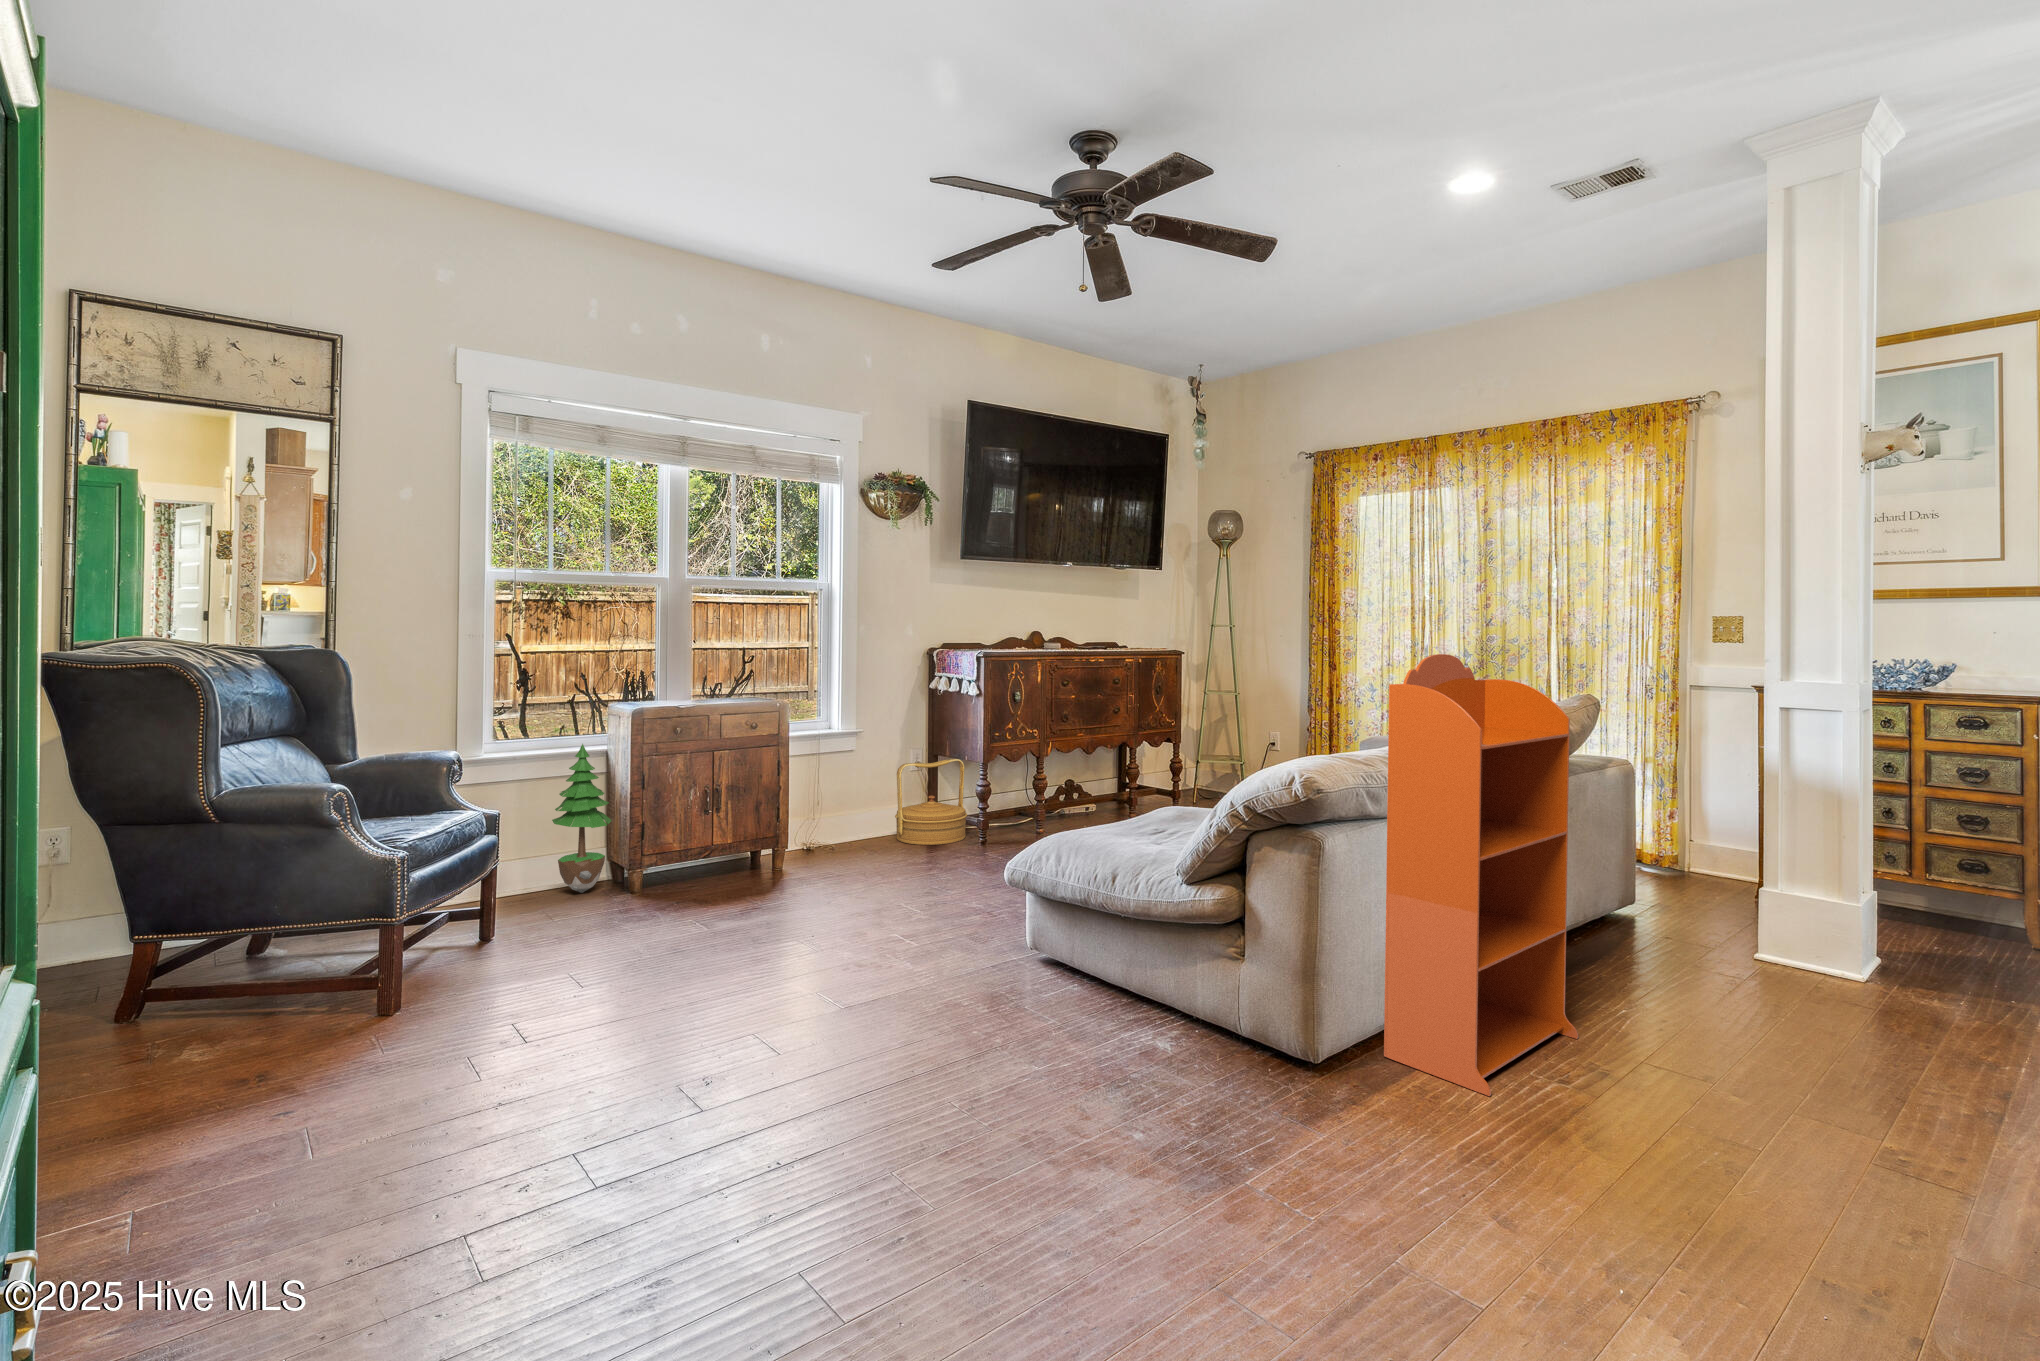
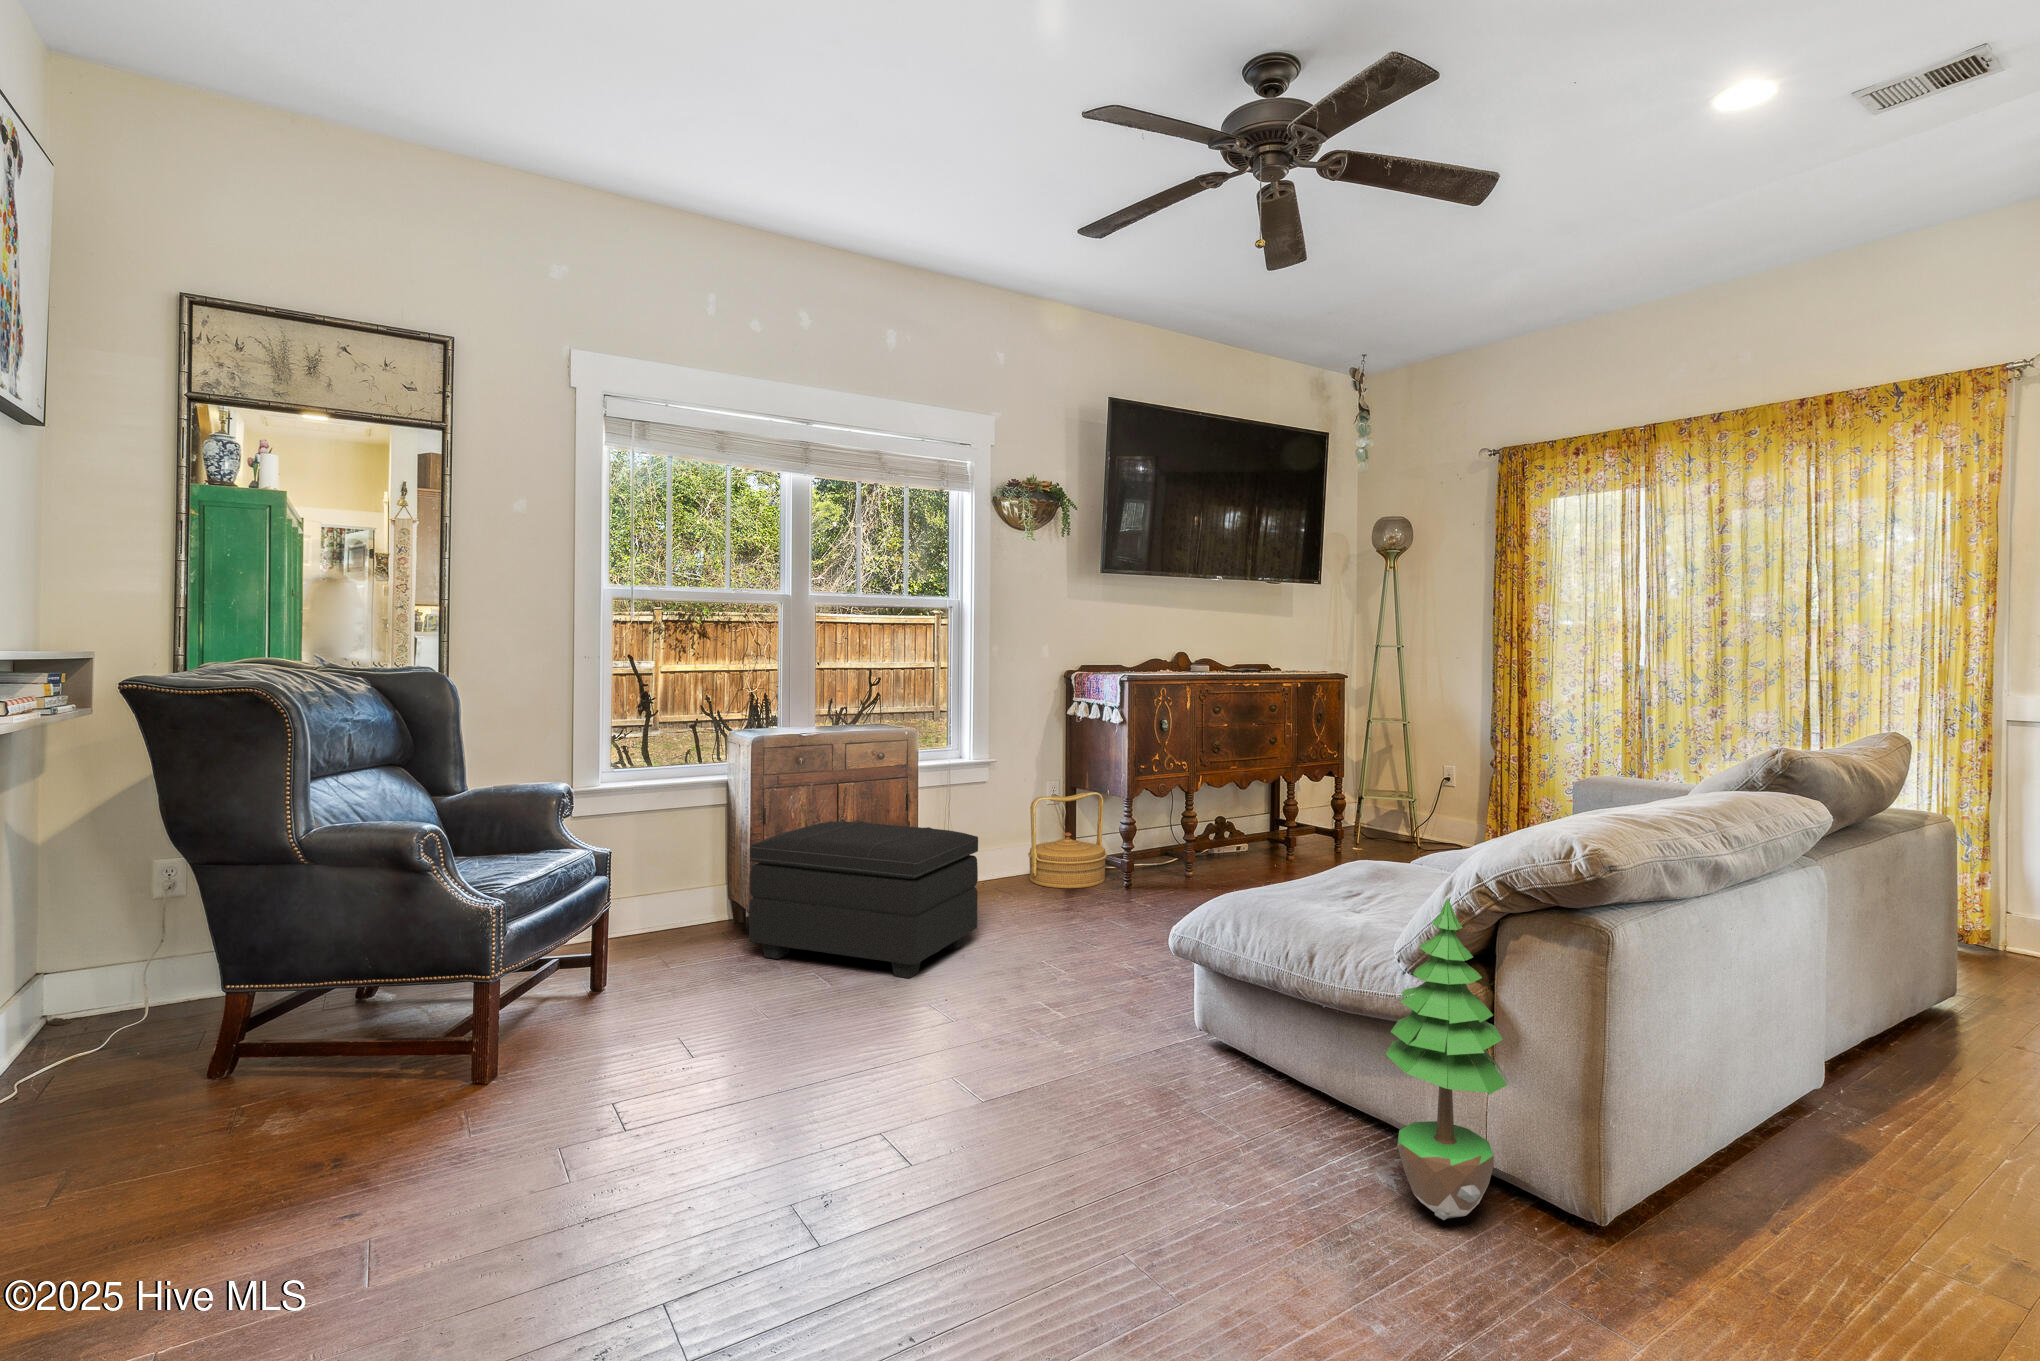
bookcase: present [1384,654,1578,1096] -> none [1699,683,1974,1308]
potted tree: present [552,744,612,893] -> present [1386,898,1507,1220]
footstool: none [634,786,846,919] -> present [749,821,978,978]

